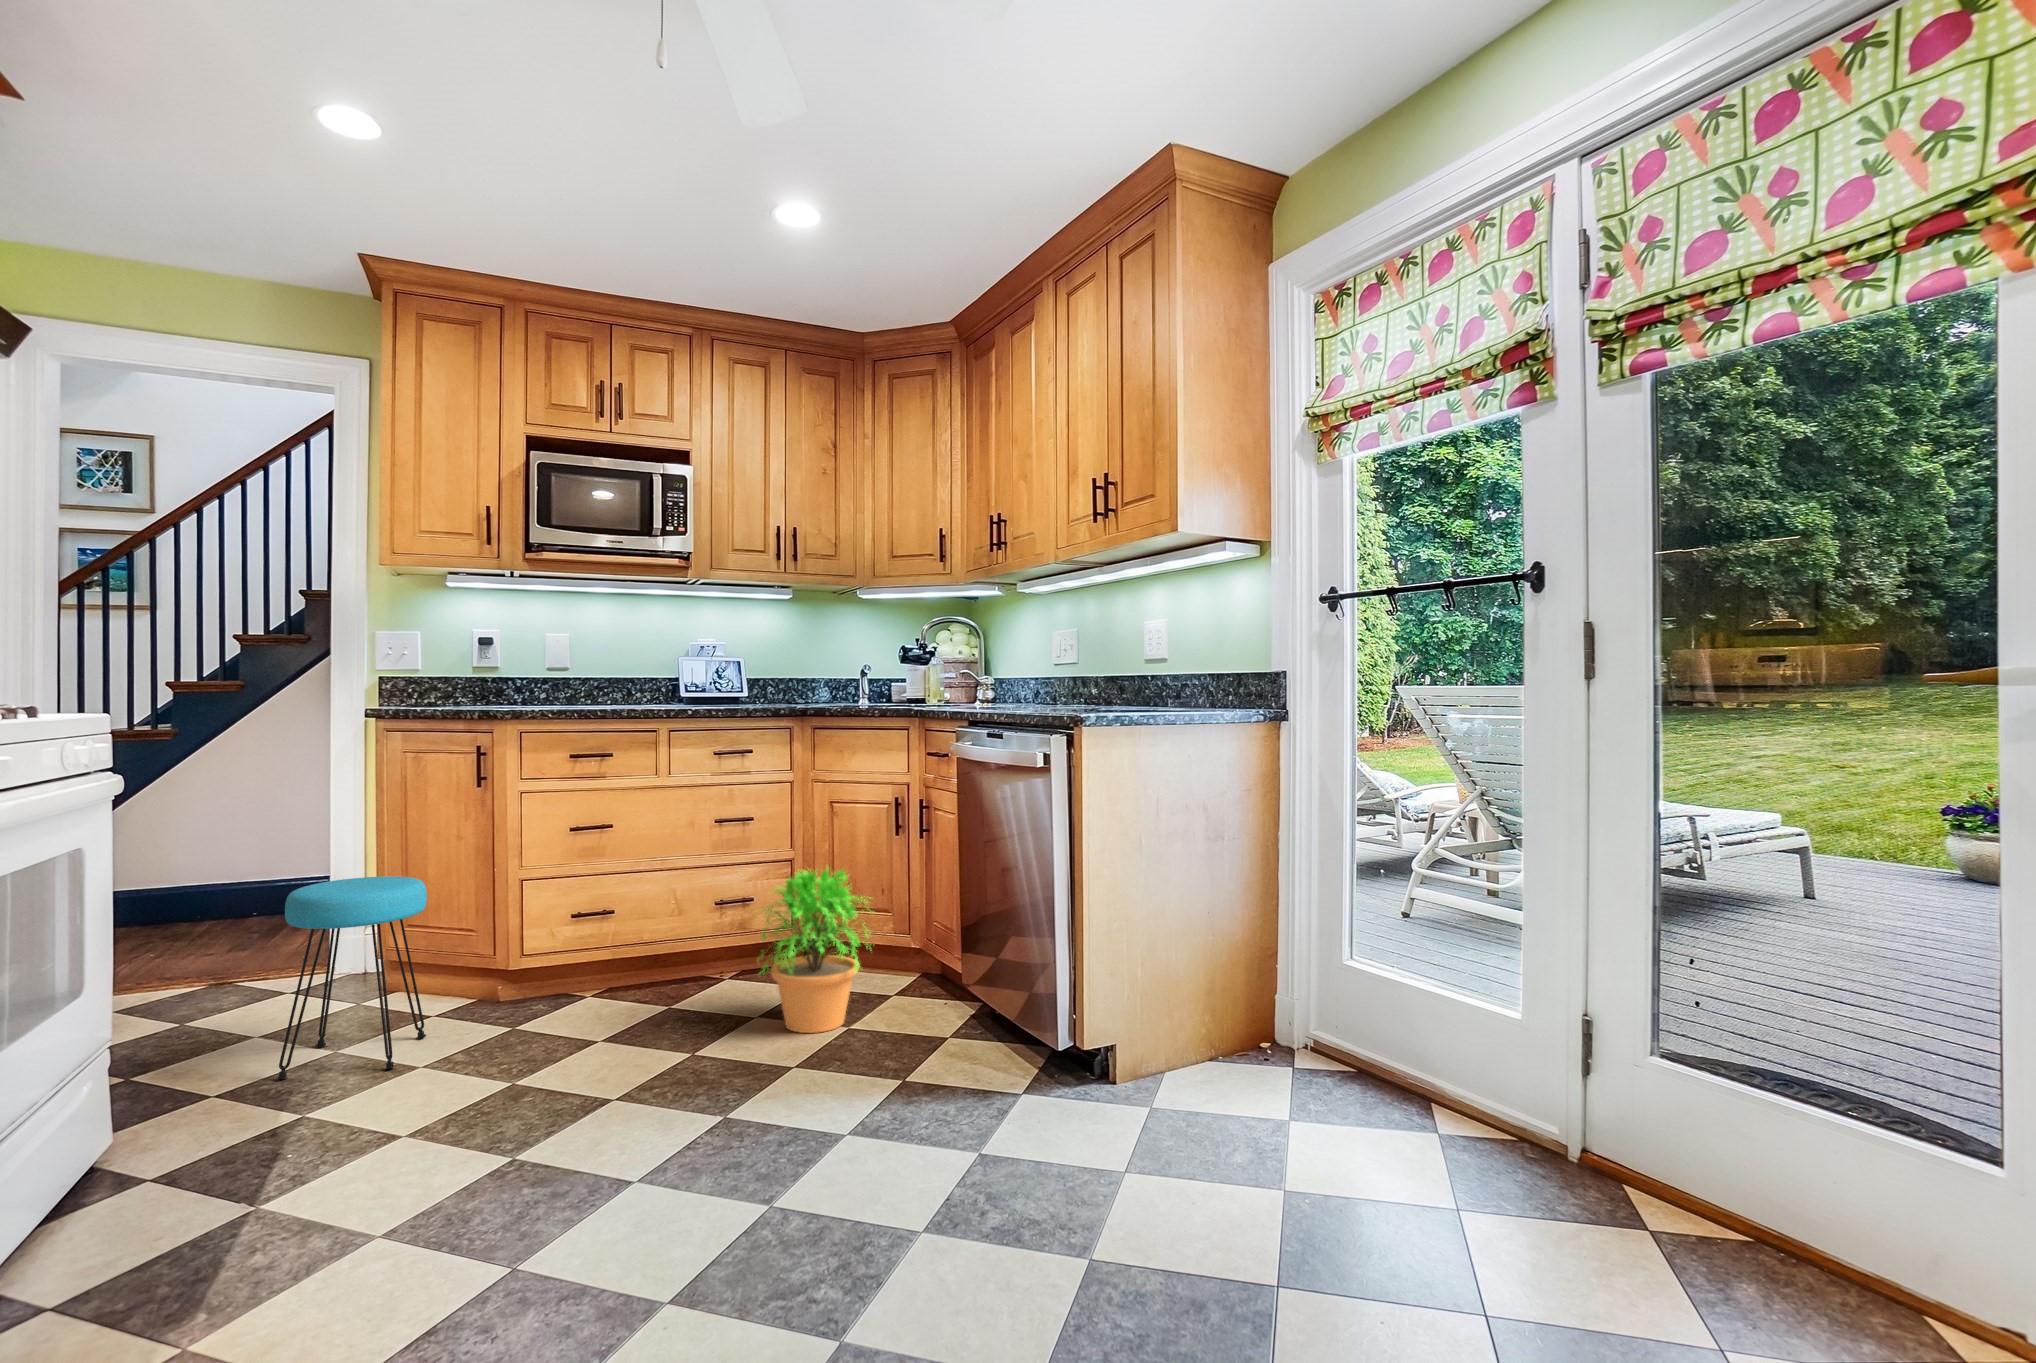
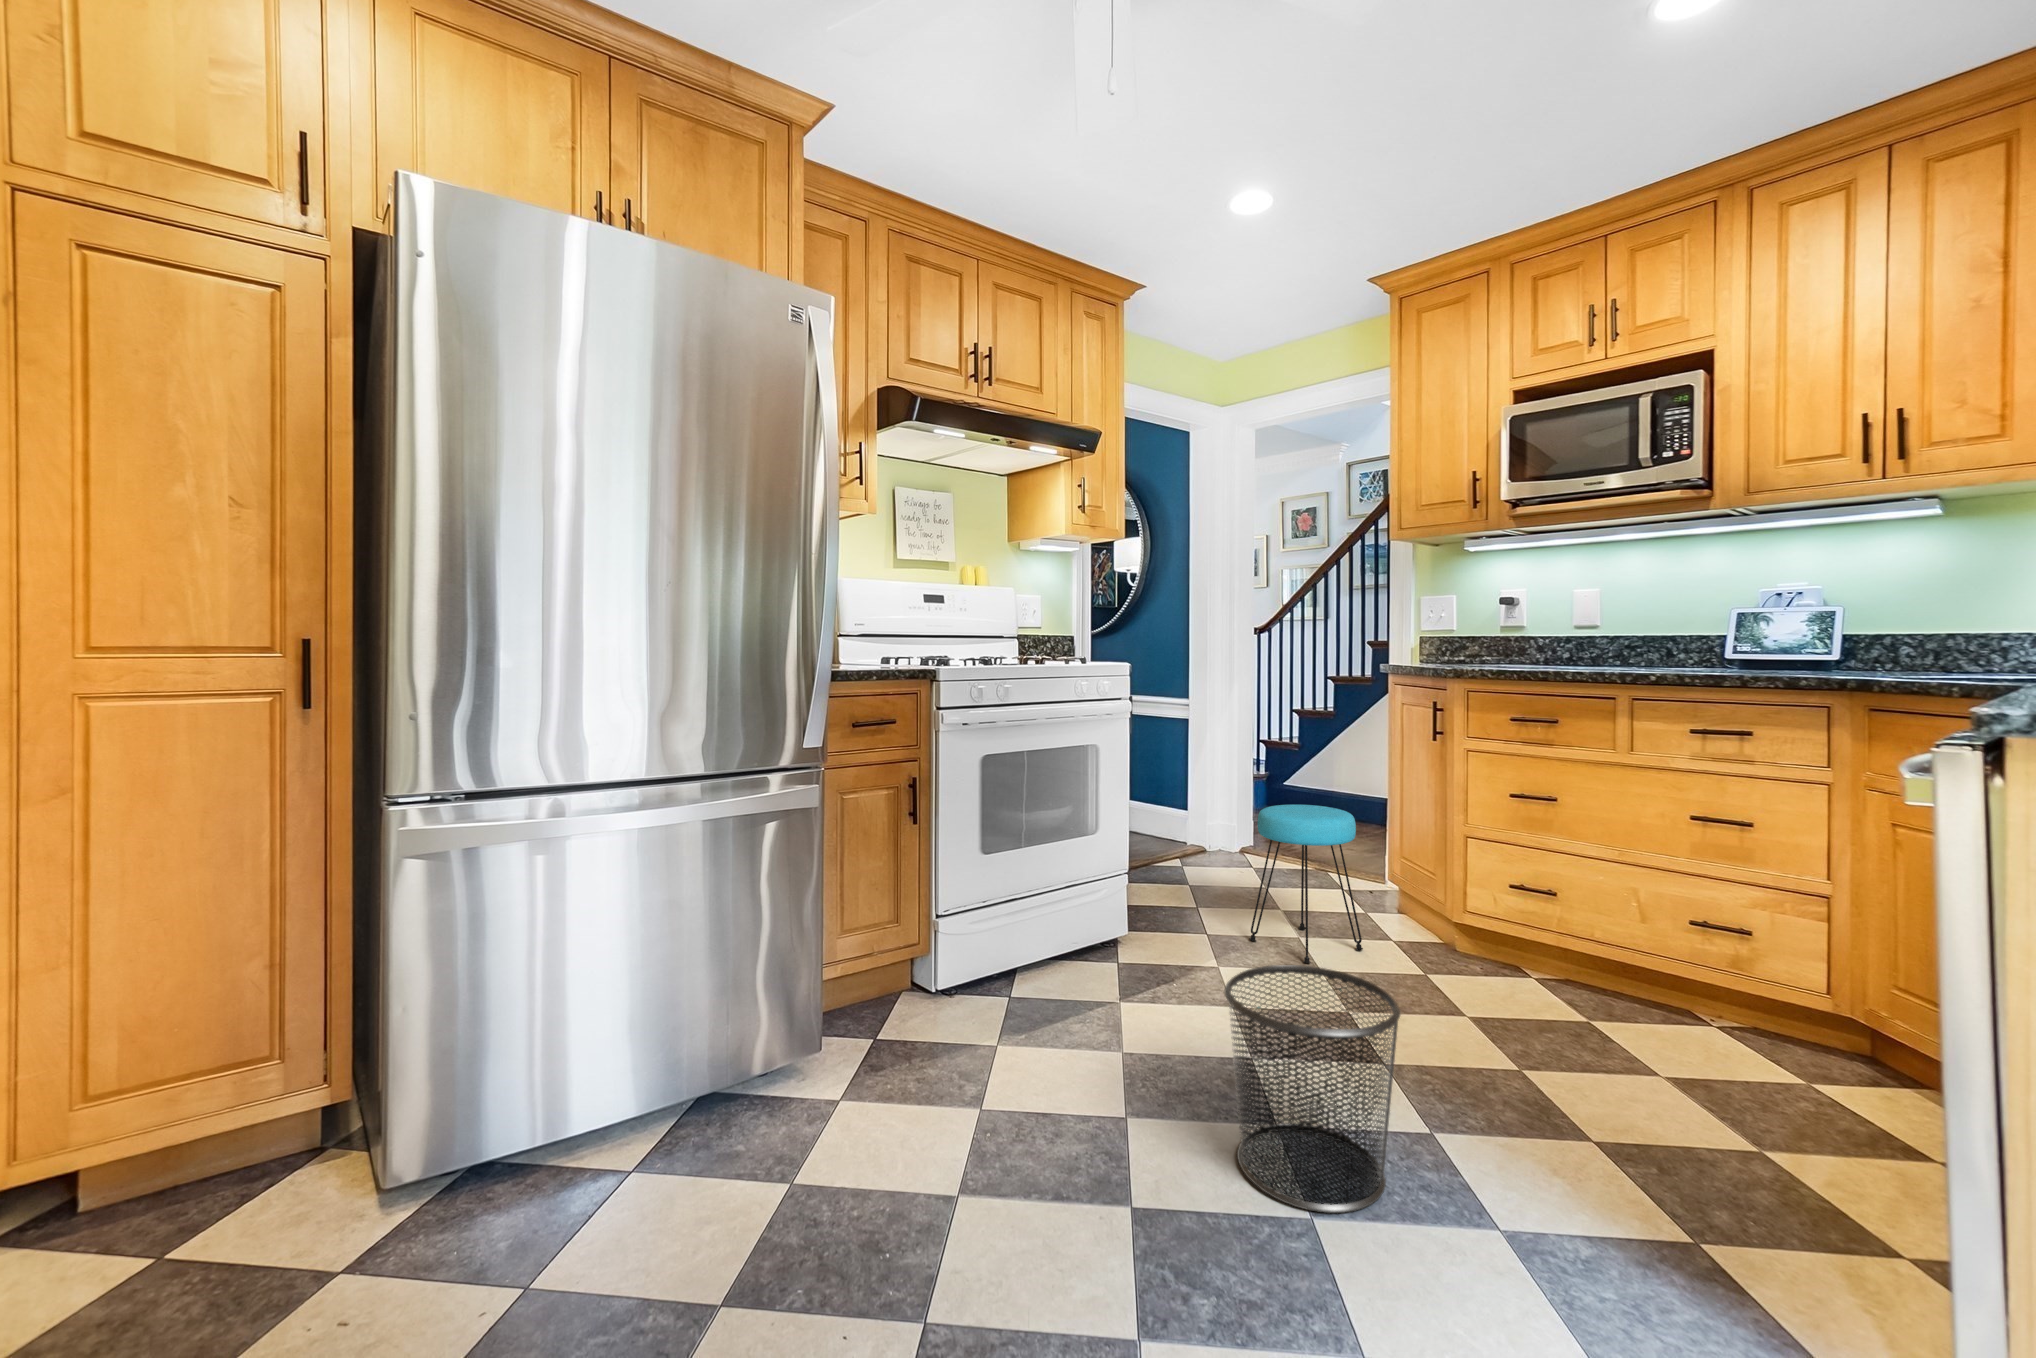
potted plant: present [759,870,871,1033] -> none [1634,902,1847,1148]
waste bin: none [595,985,765,1214] -> present [1225,965,1401,1213]

